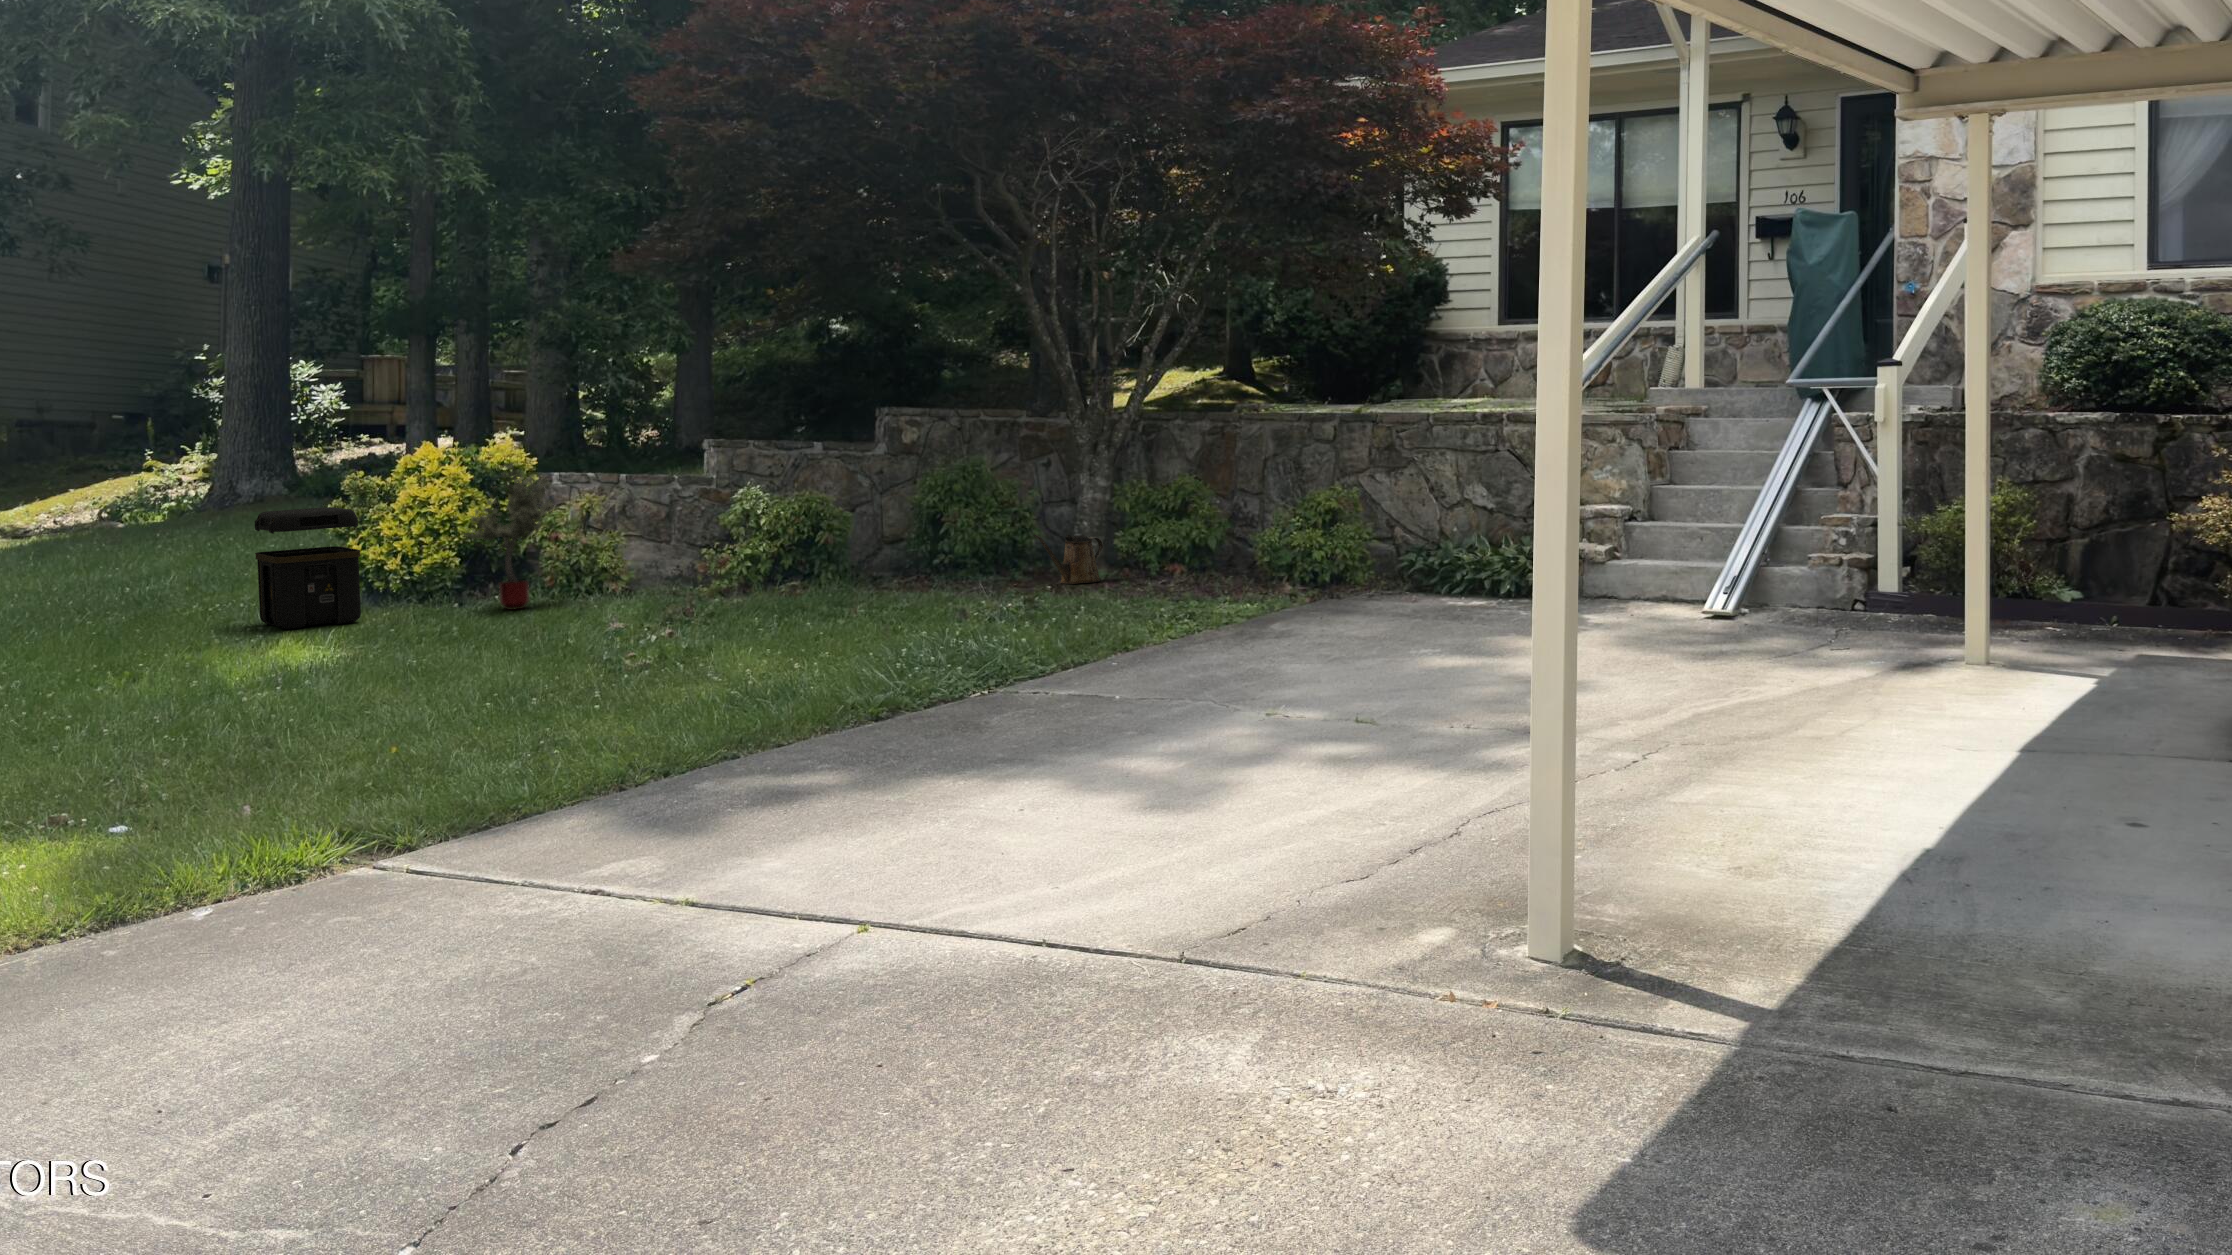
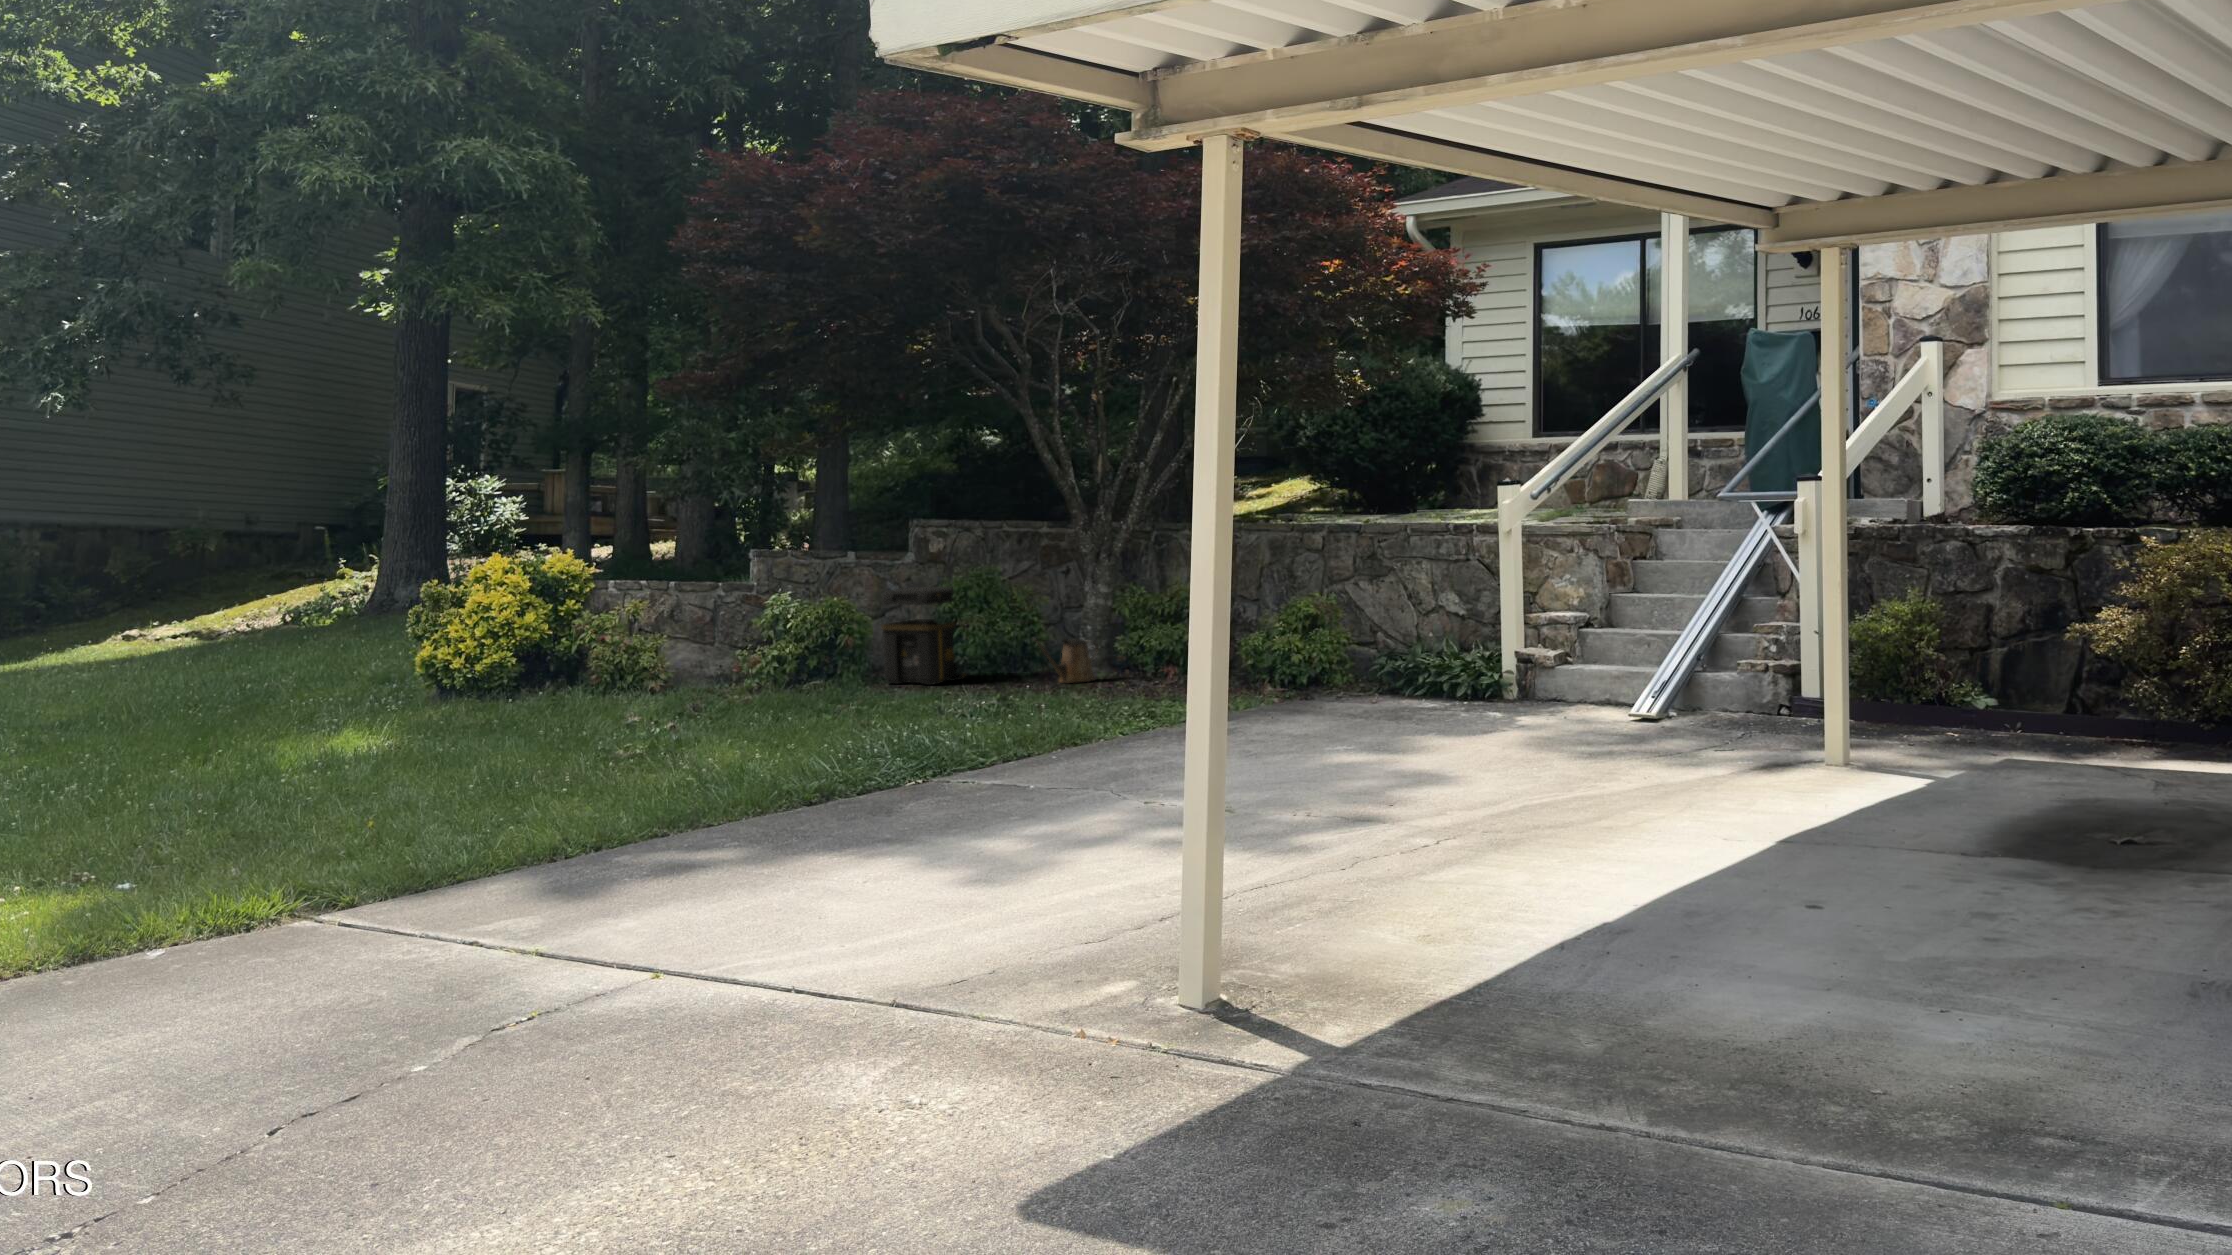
potted tree: present [465,464,554,610] -> none [523,572,609,704]
toolbox: present [255,507,361,629] -> present [881,587,967,685]

